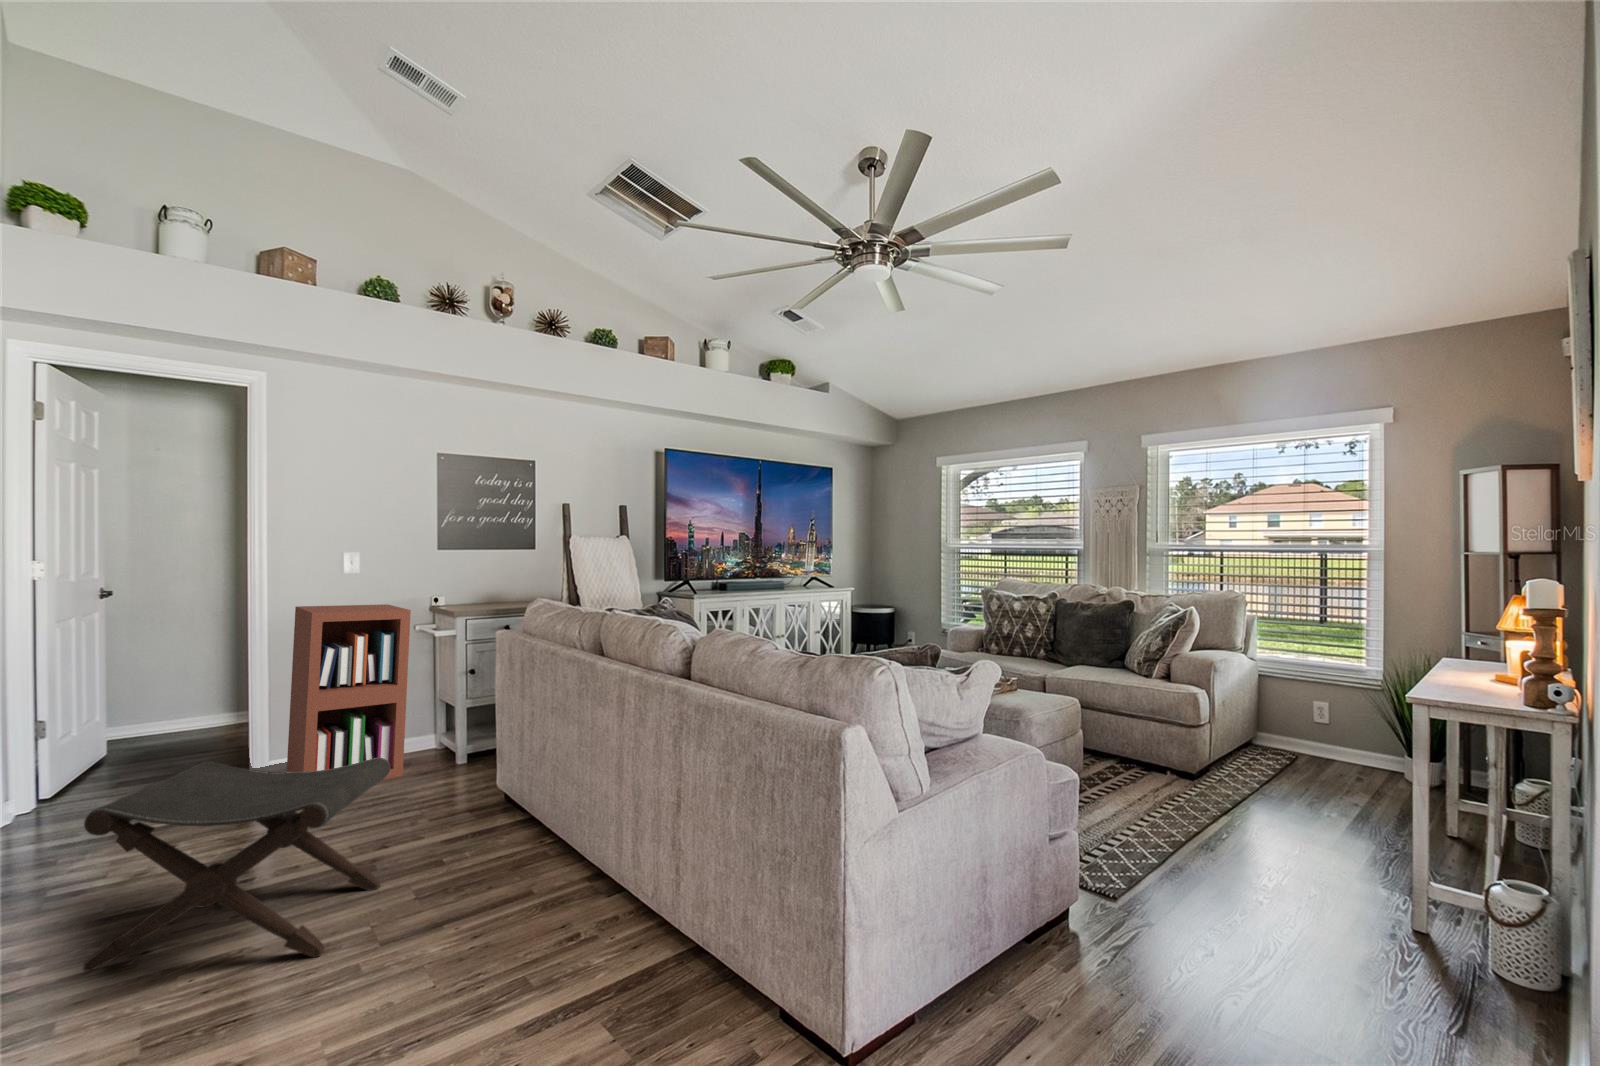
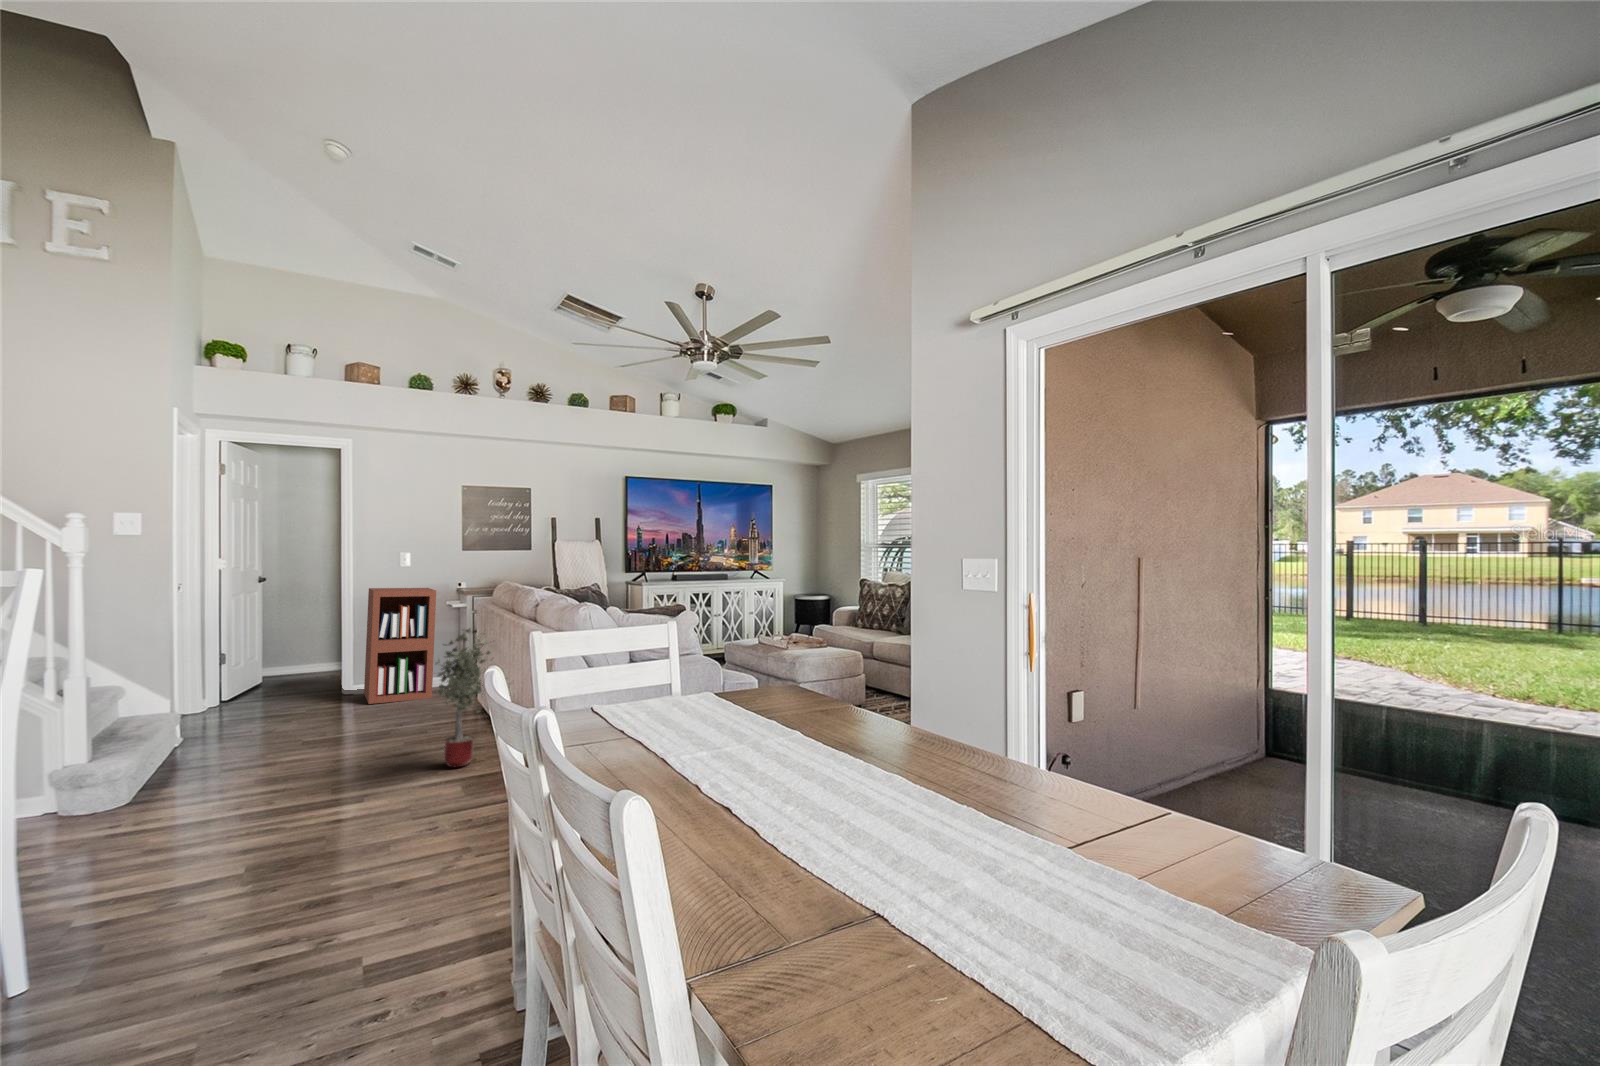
potted tree: none [493,693,638,953] -> present [435,628,512,767]
footstool: present [83,758,390,971] -> none [239,668,398,764]

